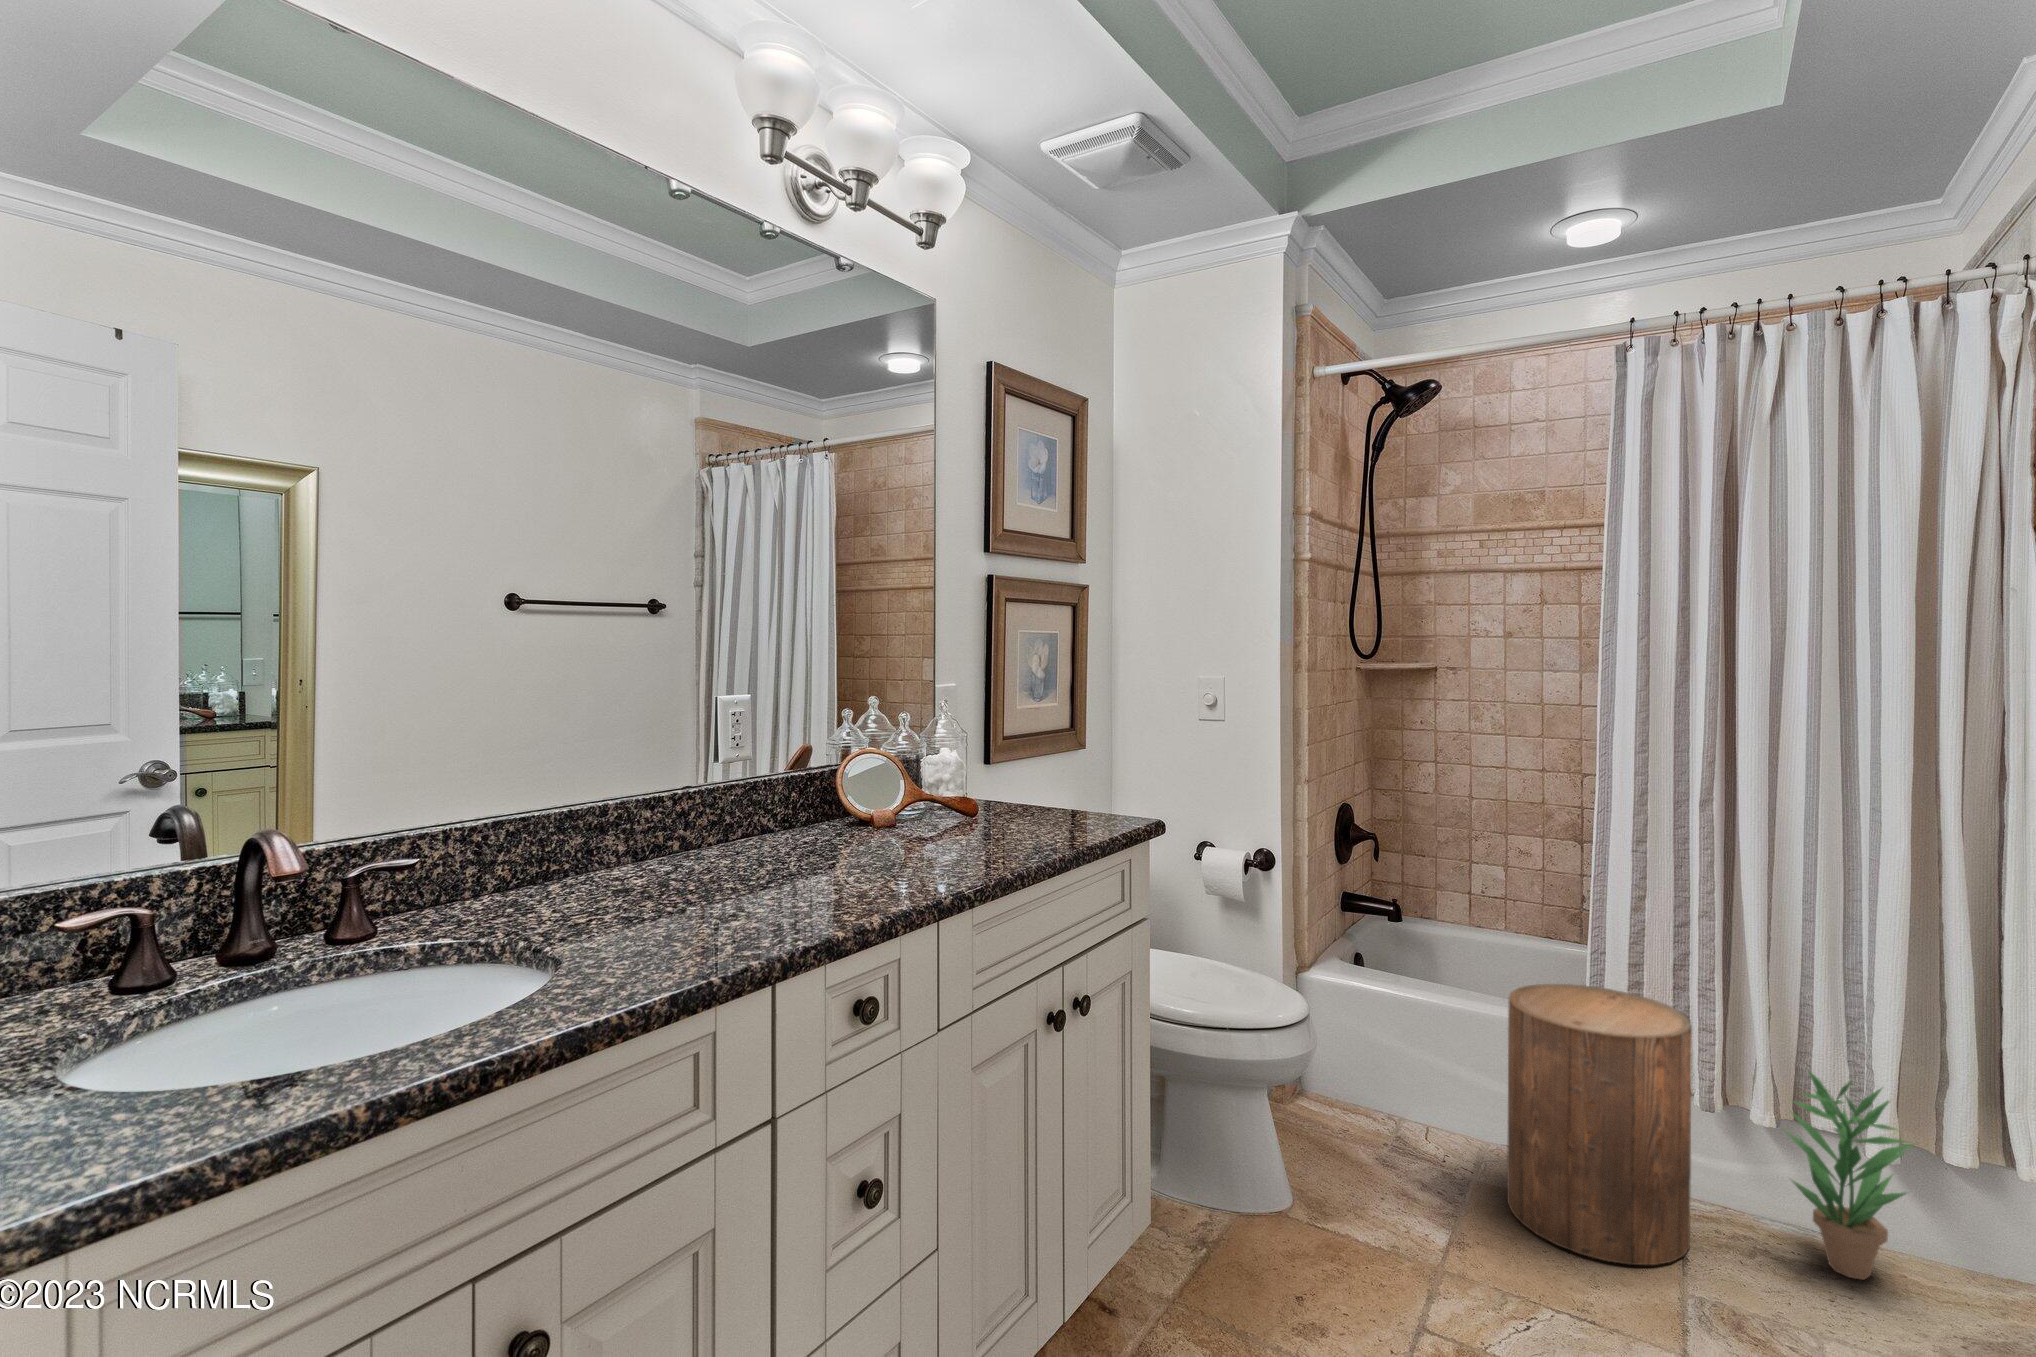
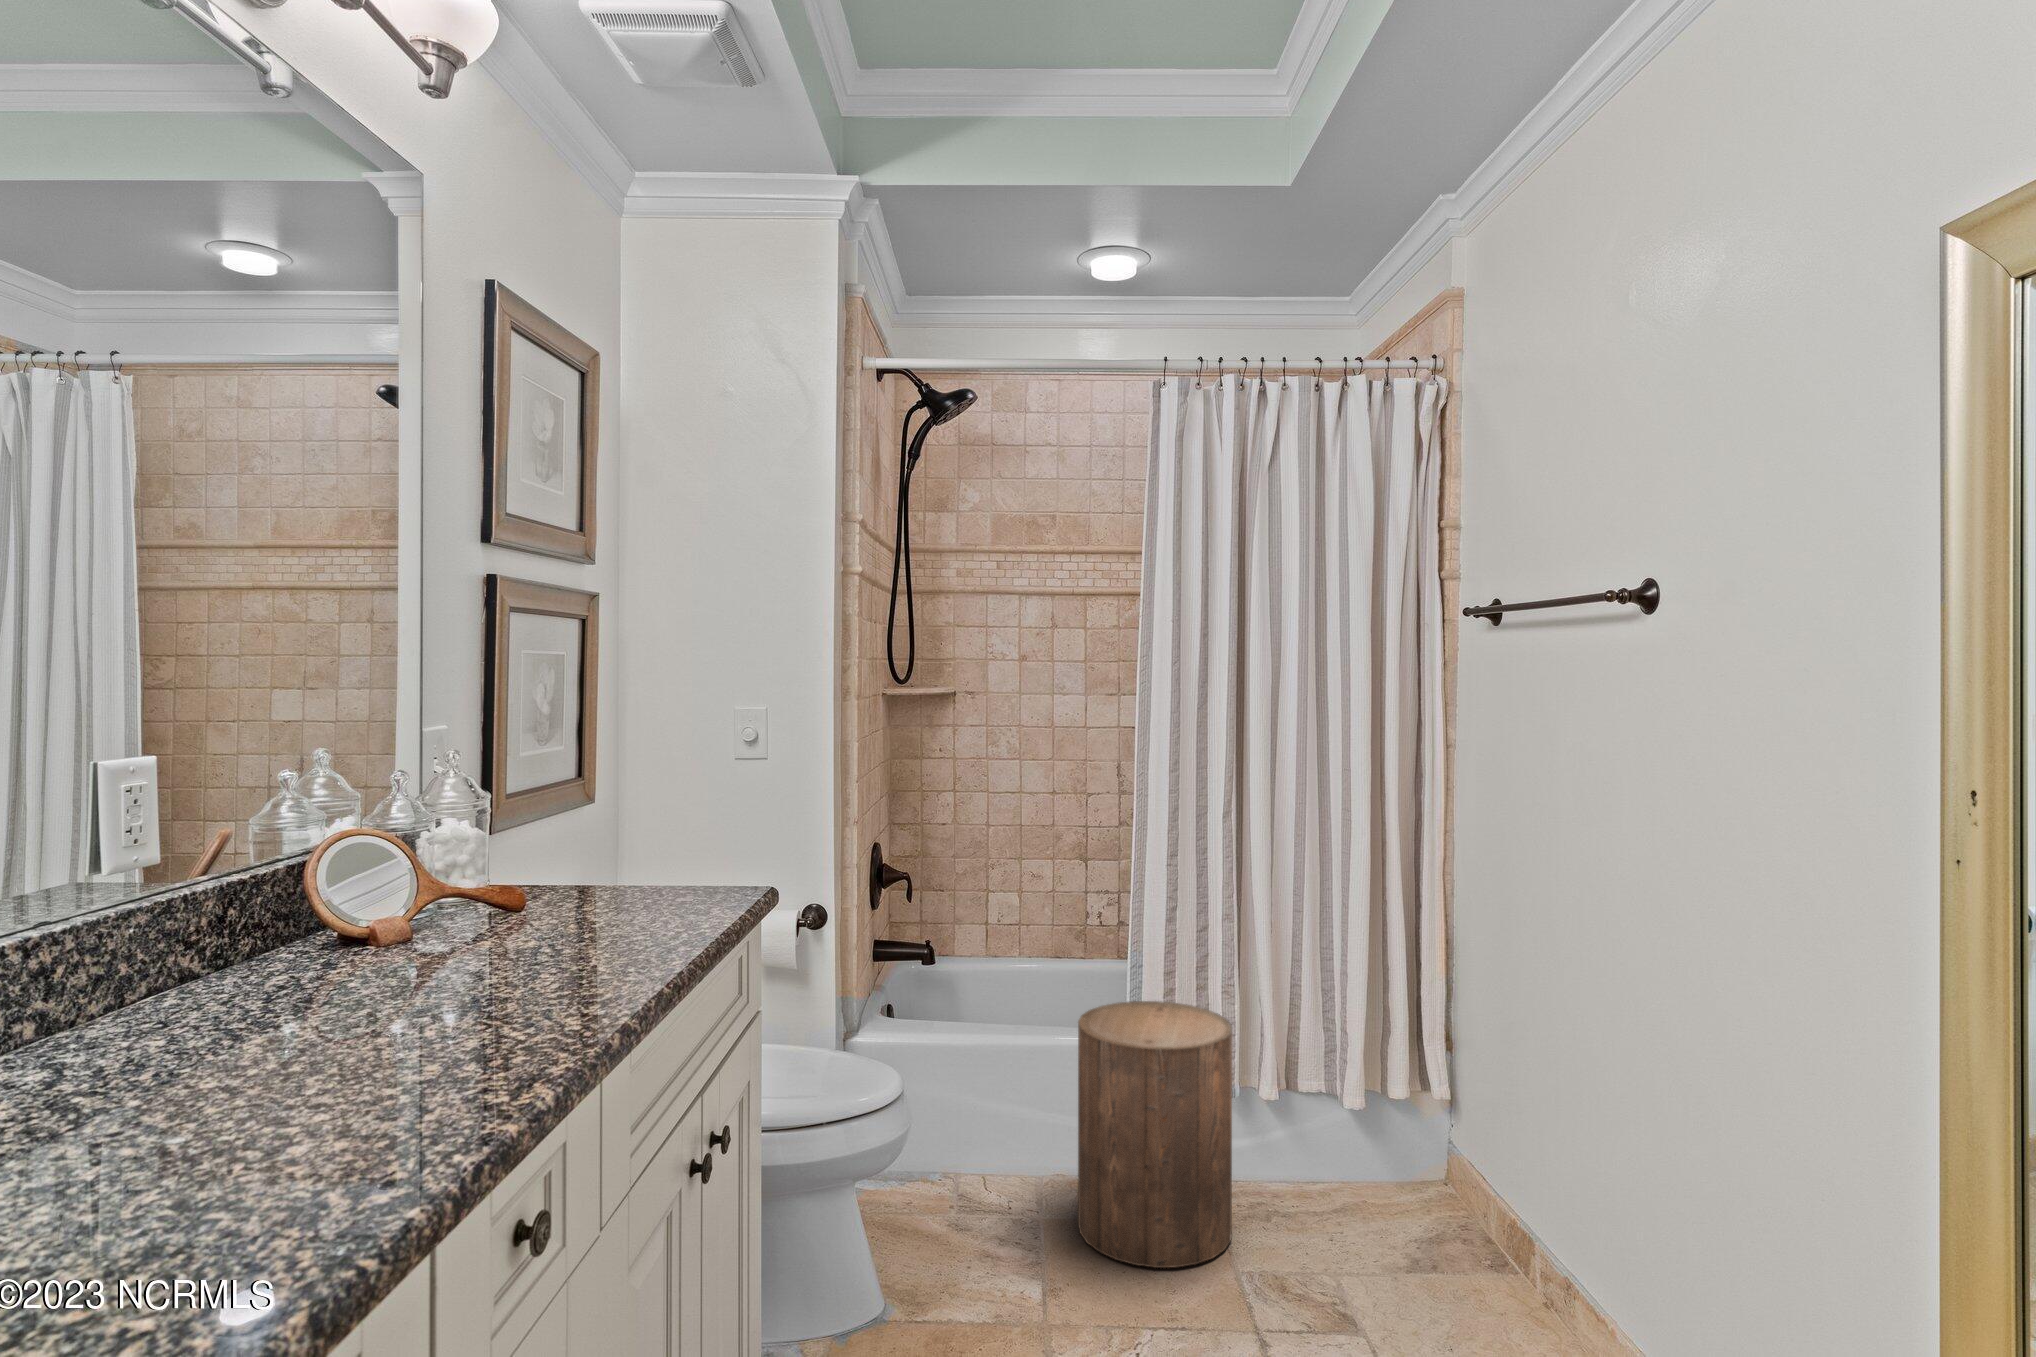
potted plant: present [1782,1071,1914,1280] -> none [1292,1045,1388,1221]

